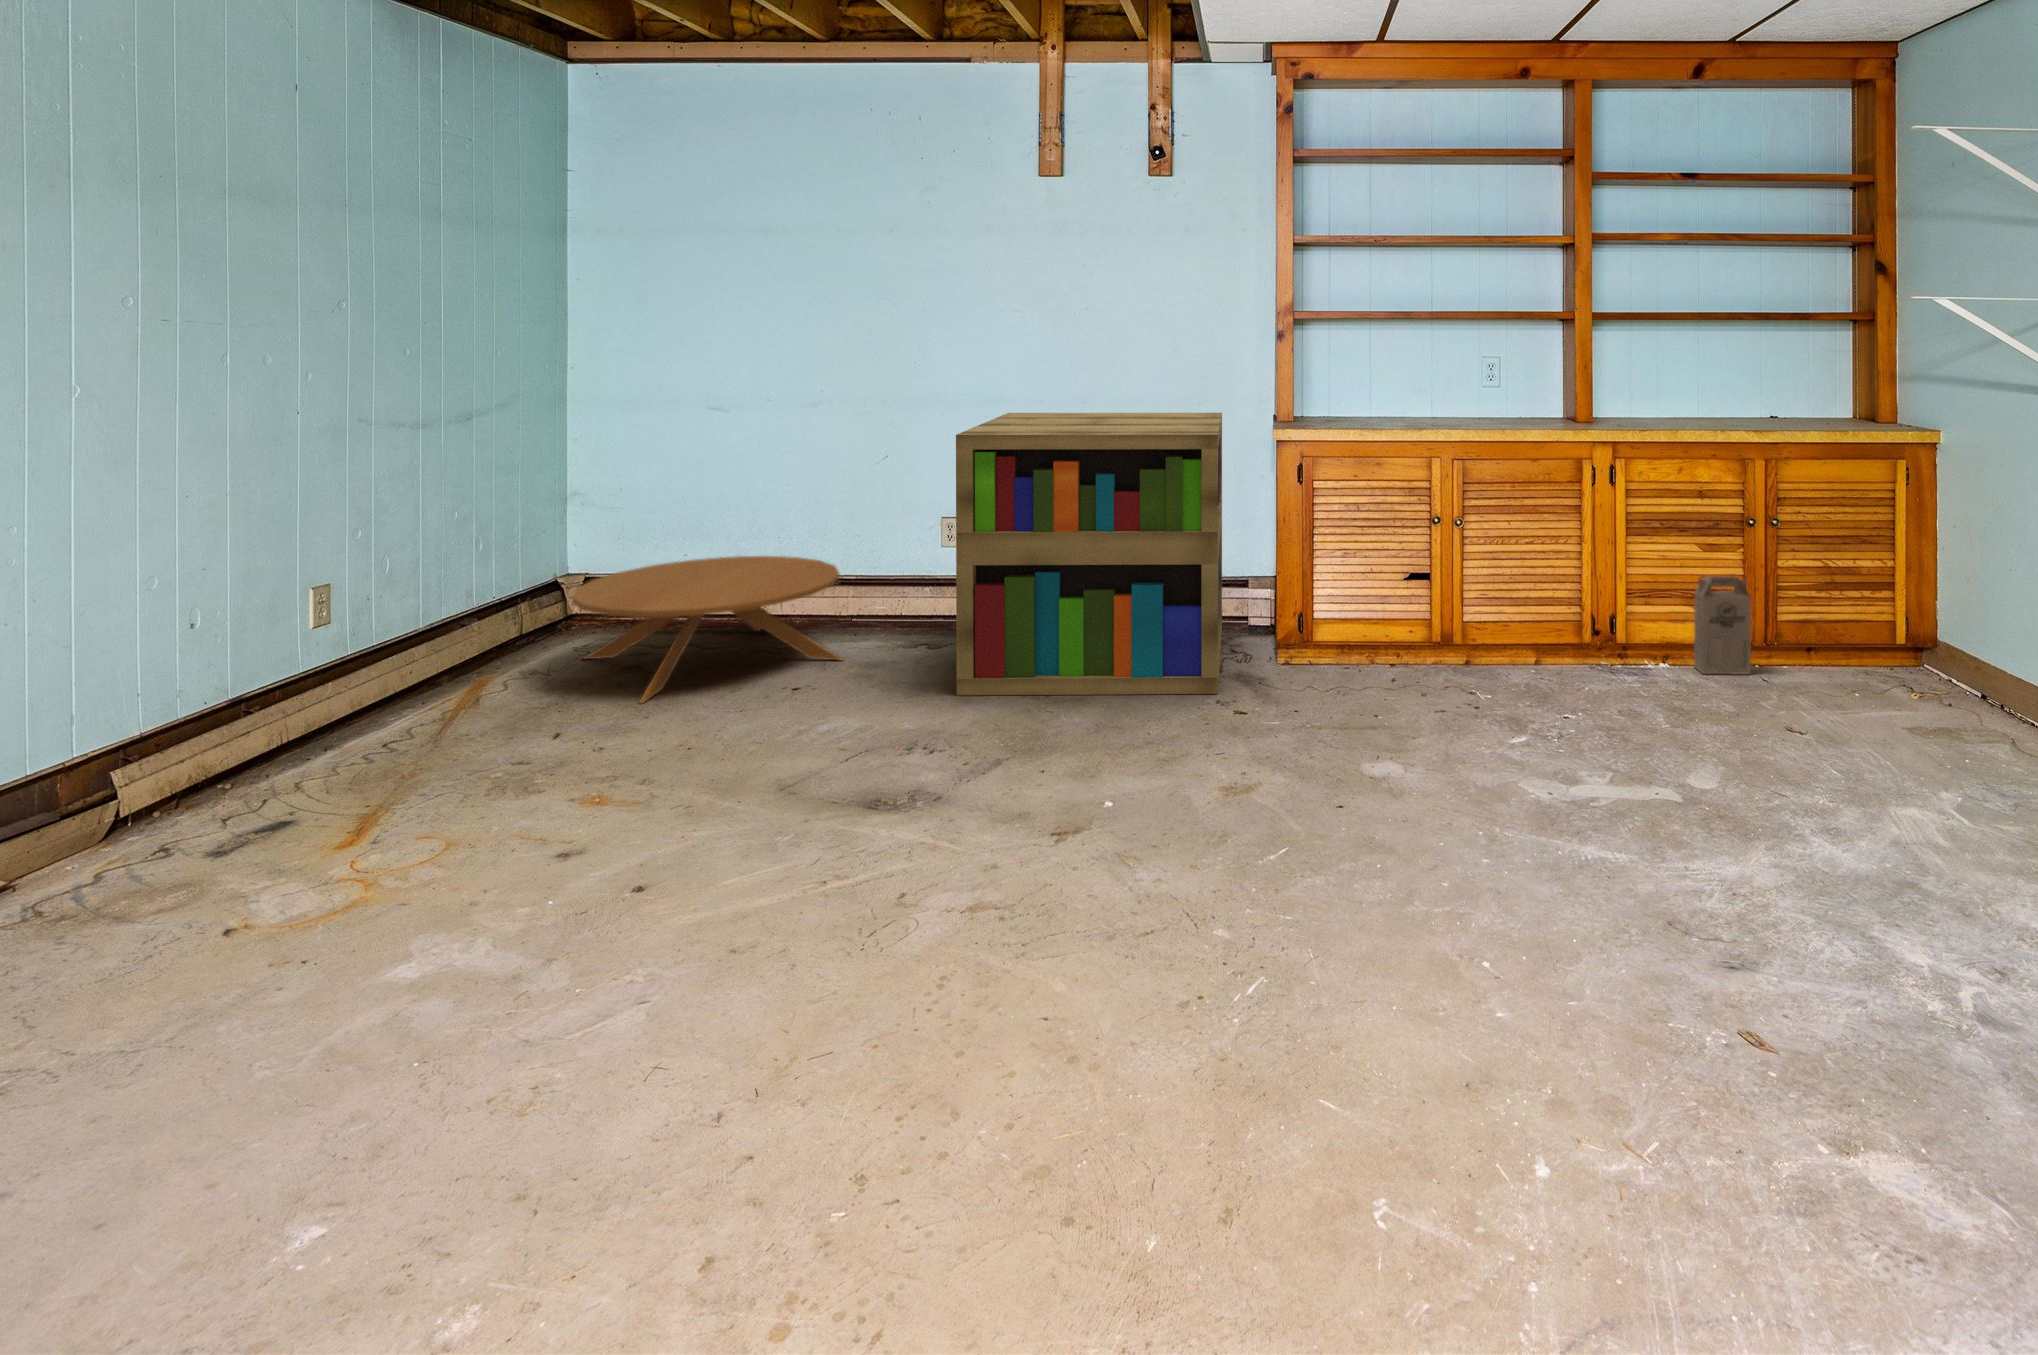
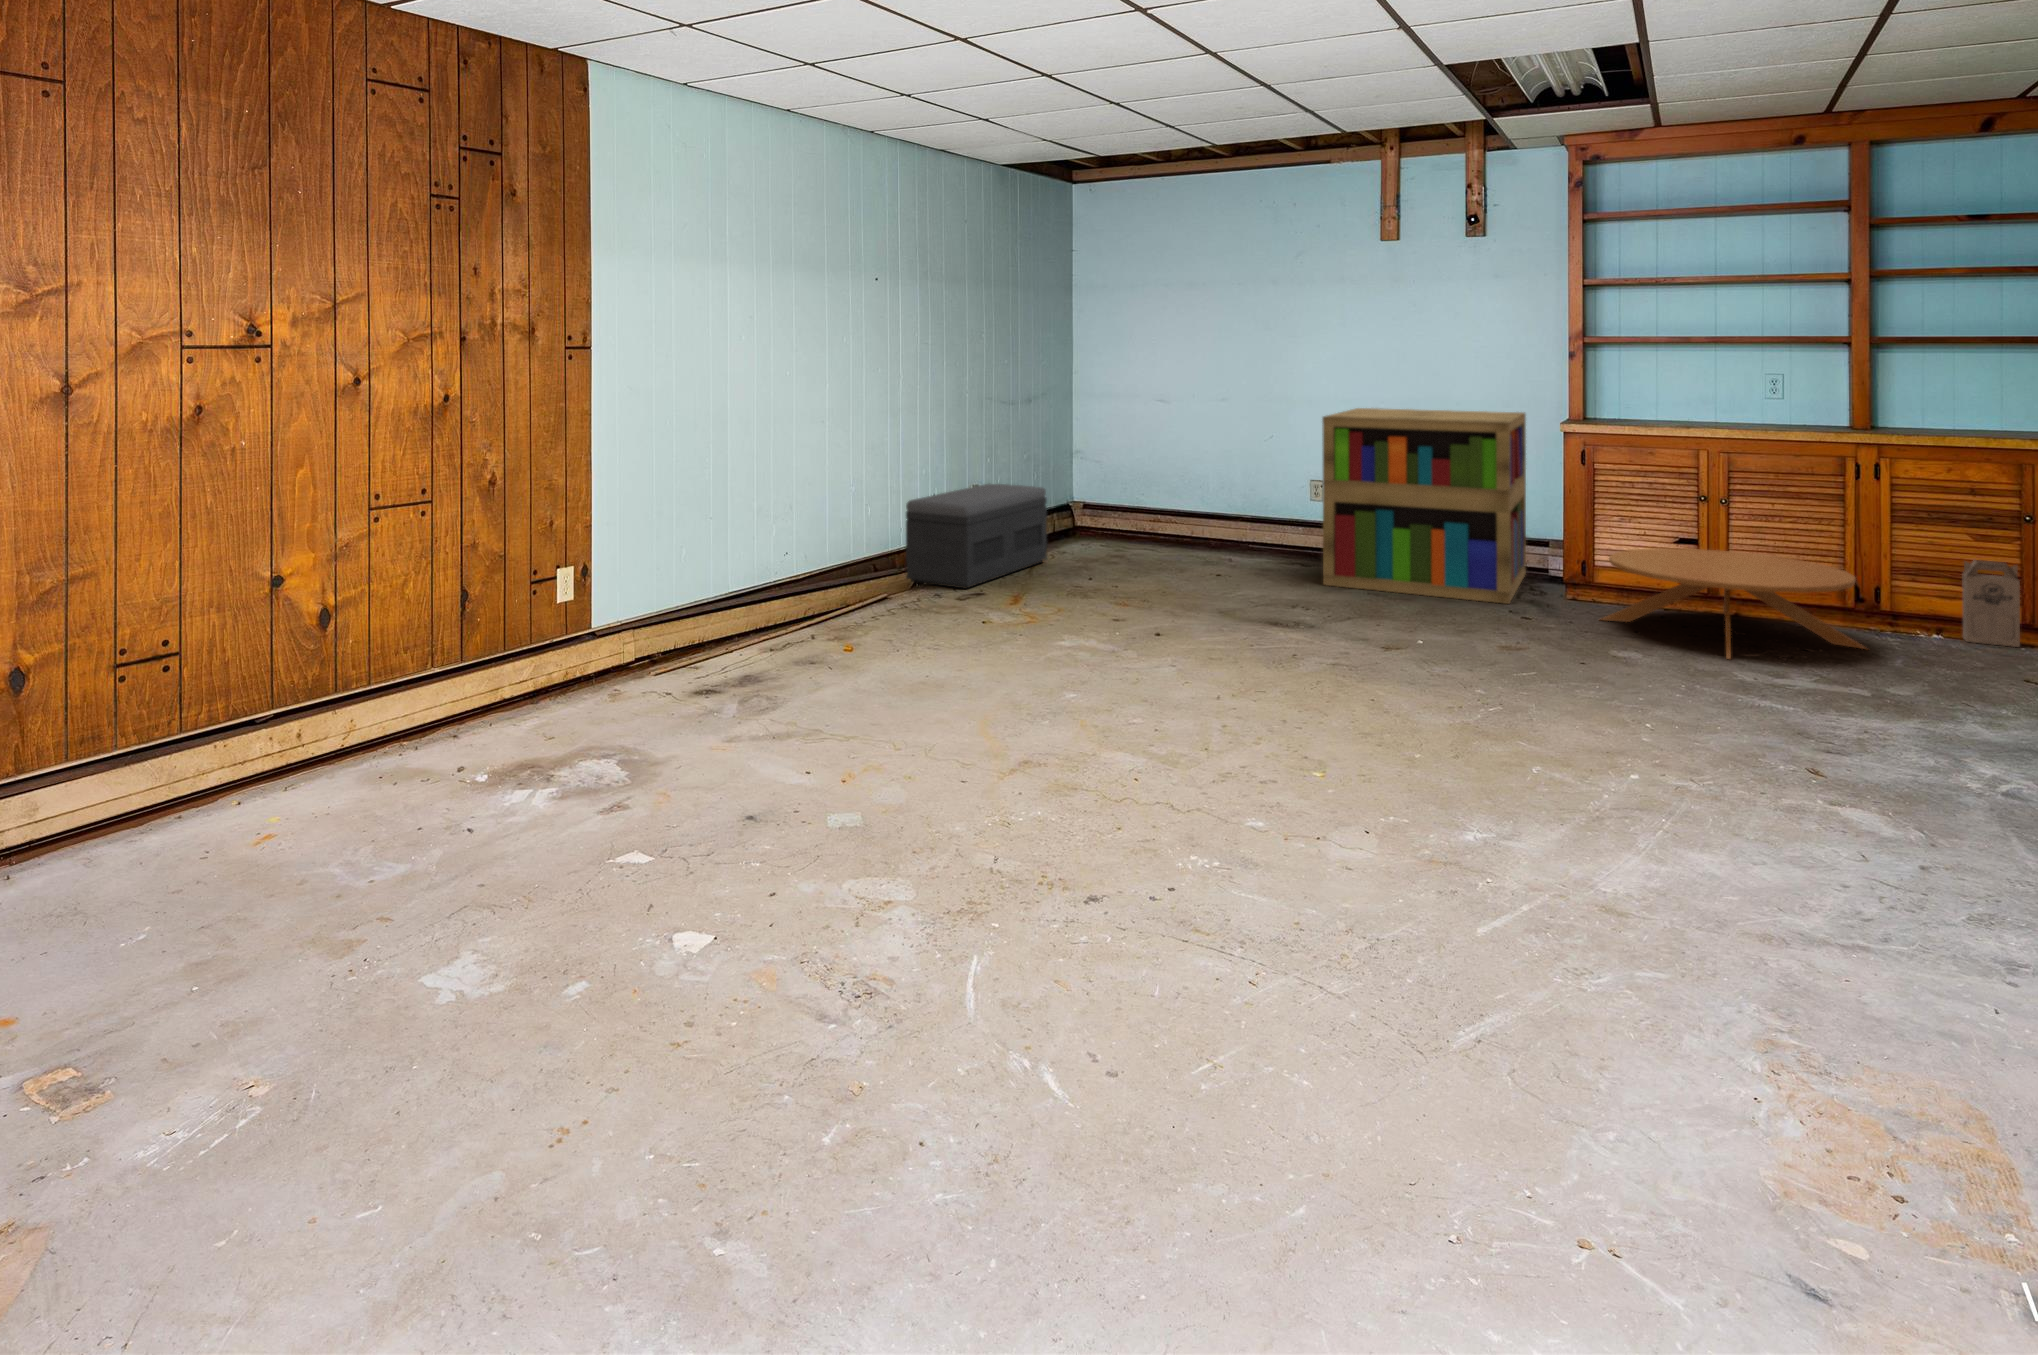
coffee table: present [572,556,843,703] -> present [1602,548,1866,659]
storage bench: none [59,581,471,838] -> present [906,484,1047,589]

